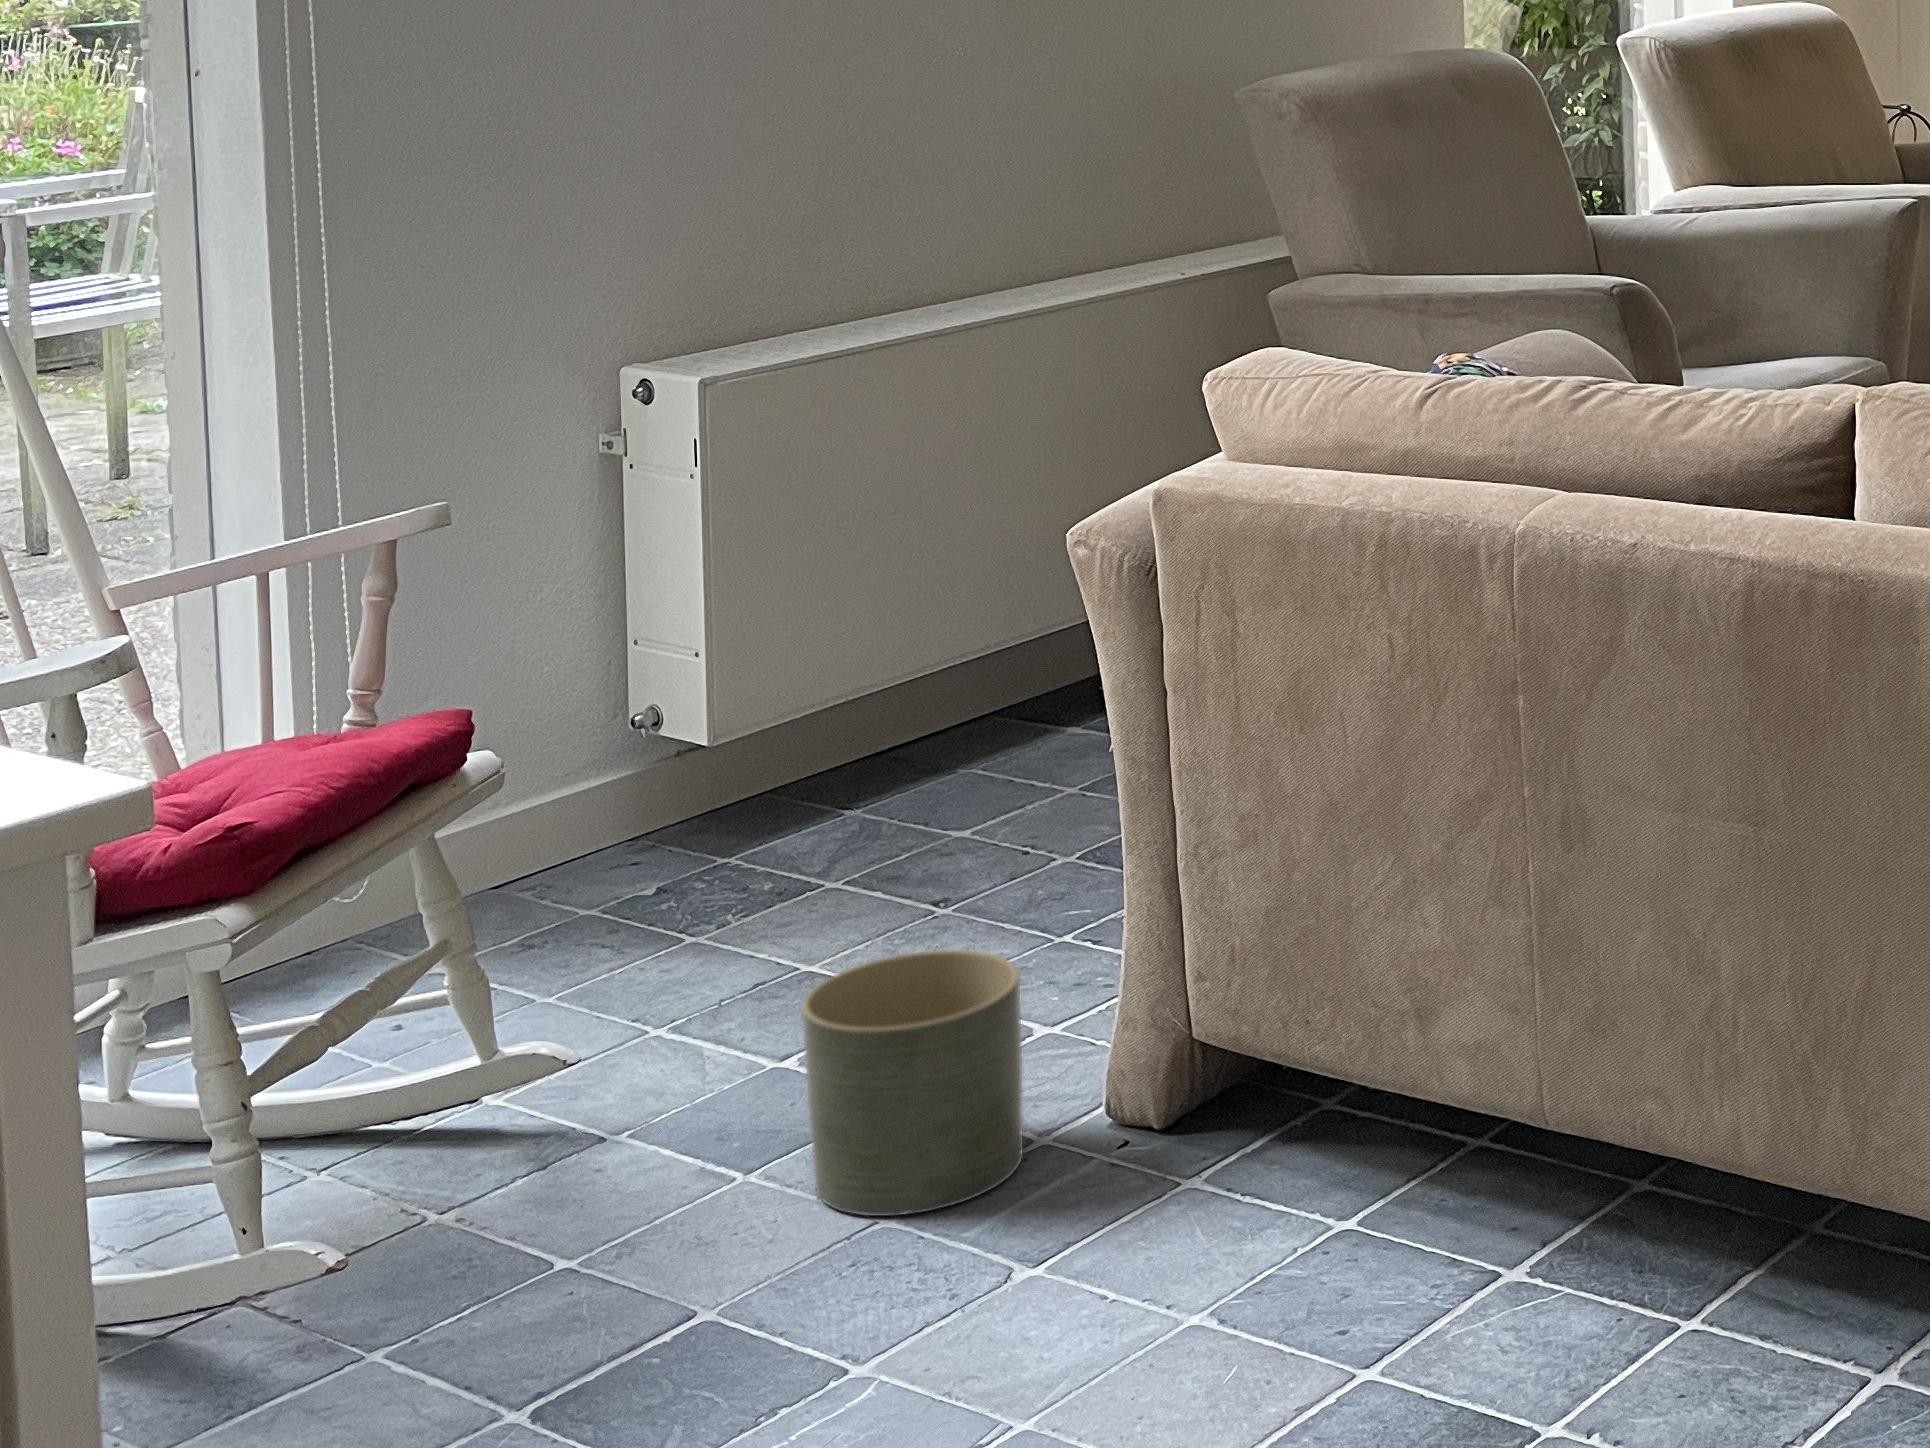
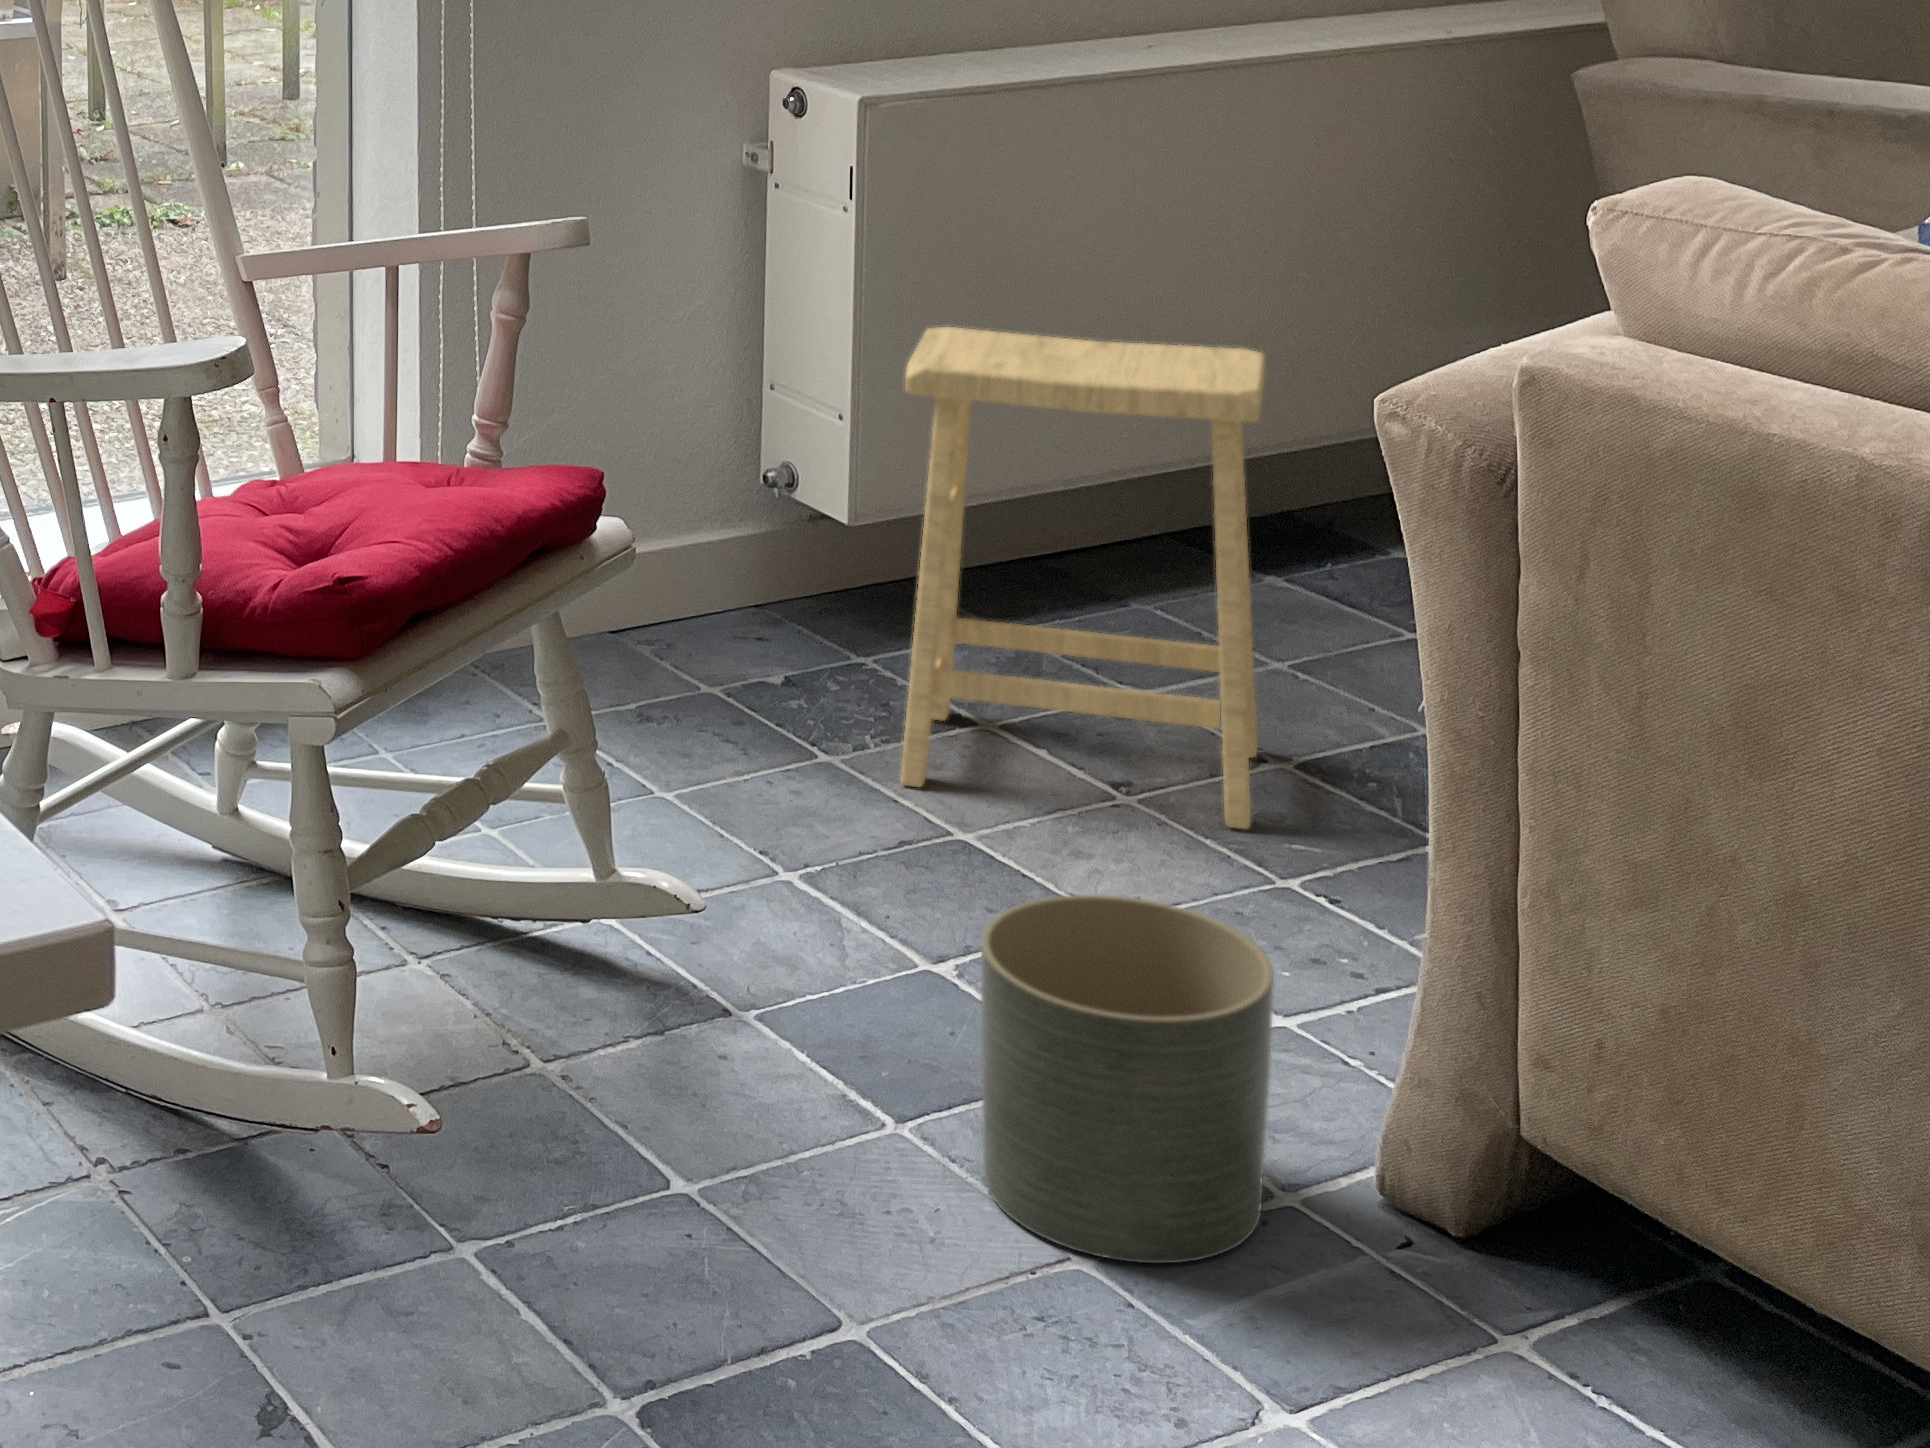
footstool: none [738,542,1046,945] -> present [900,327,1265,829]

